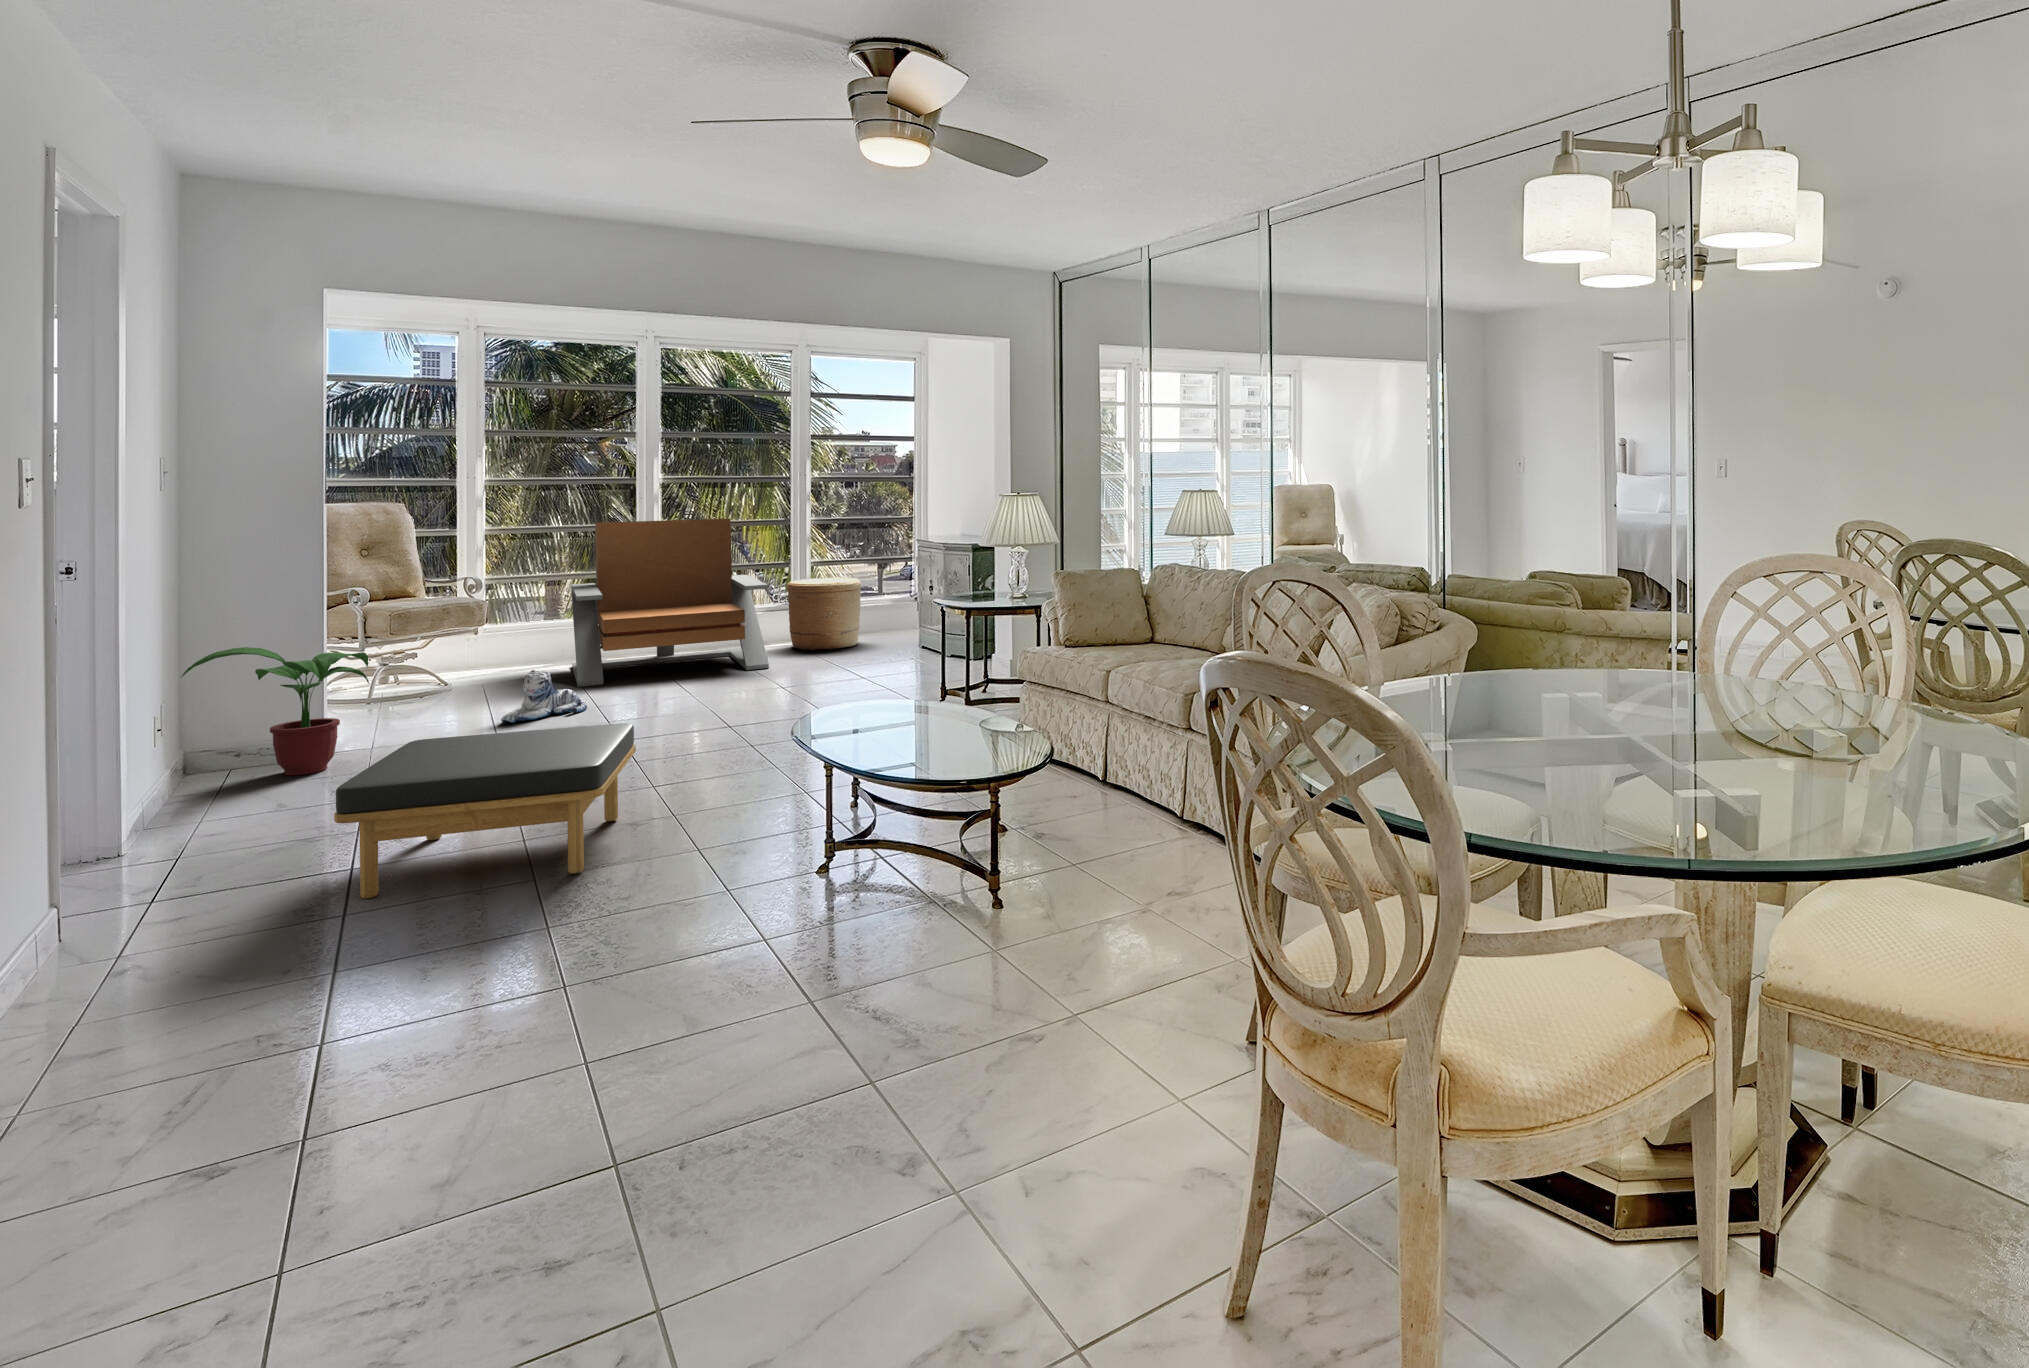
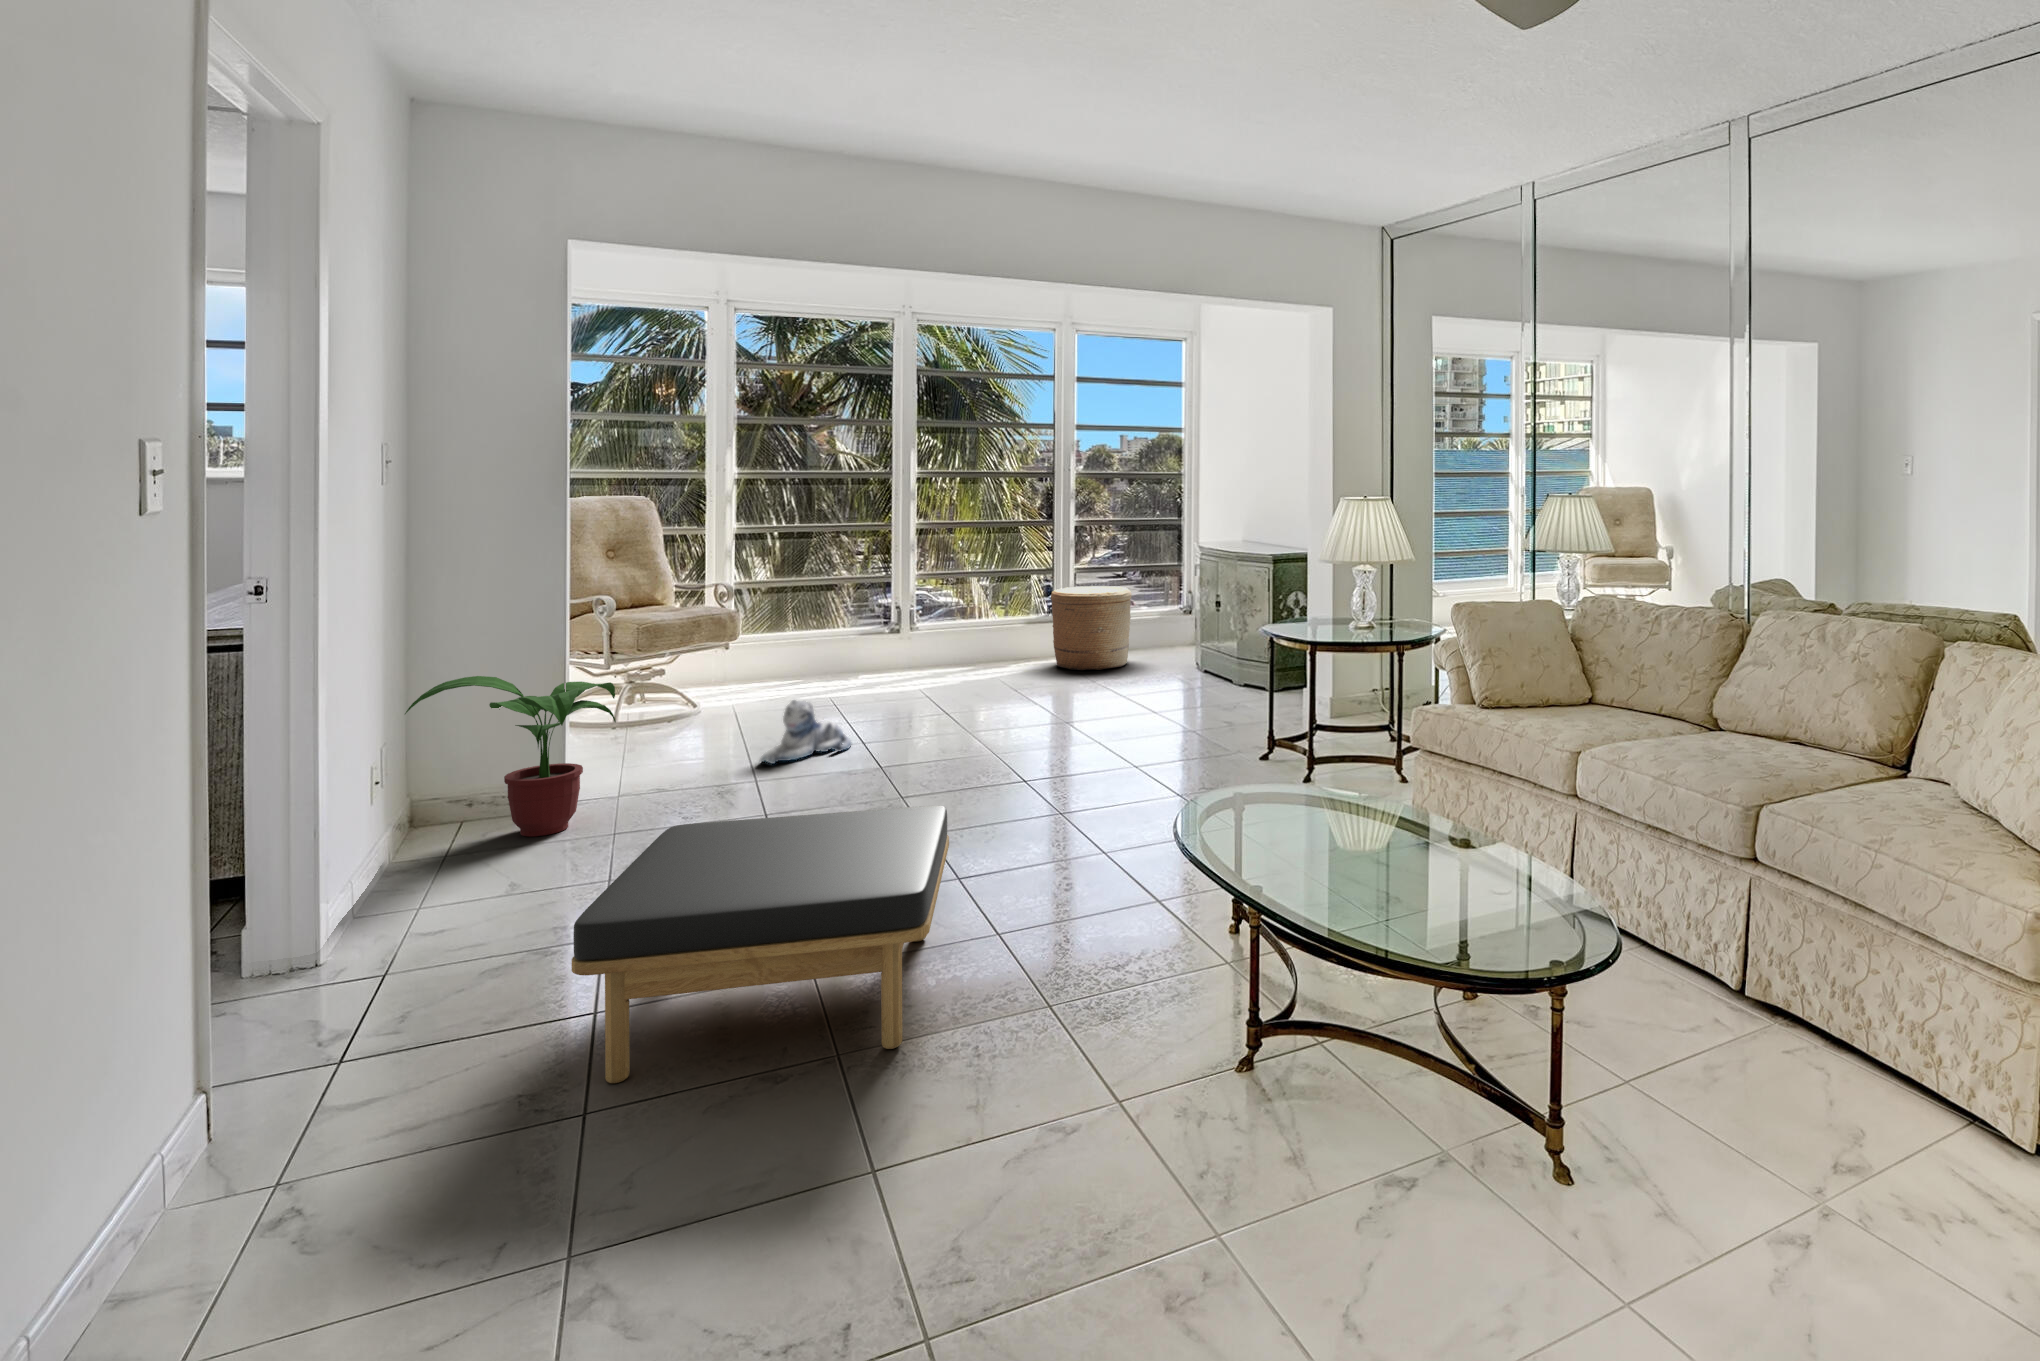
lounge chair: present [571,519,769,687] -> none [824,518,1040,713]

